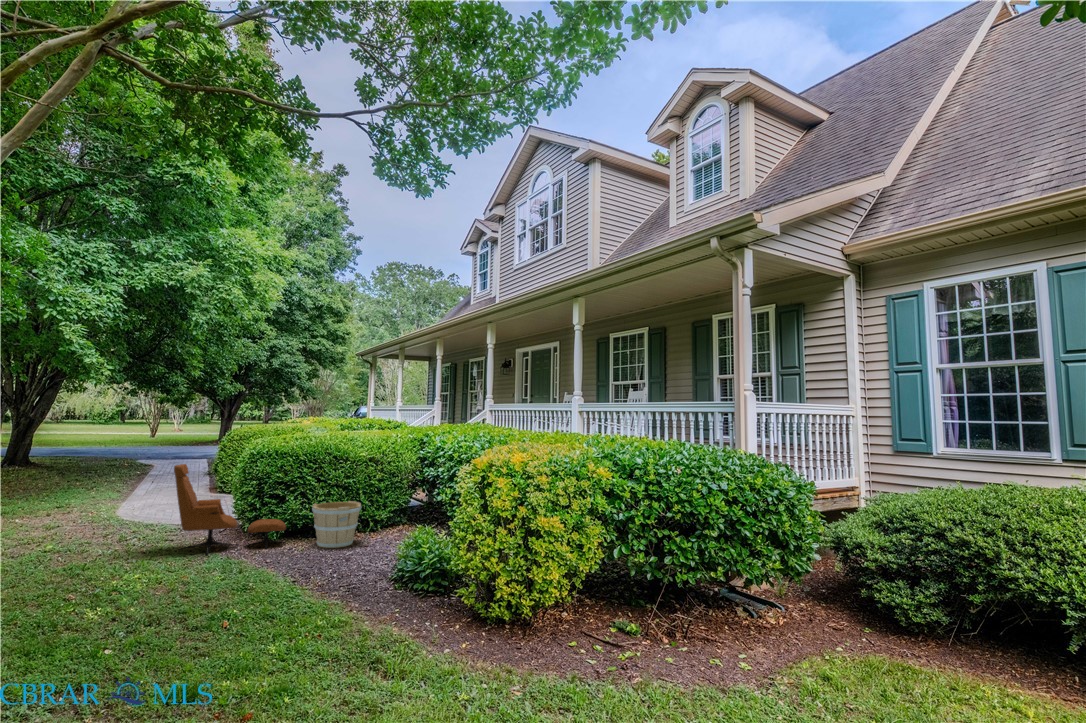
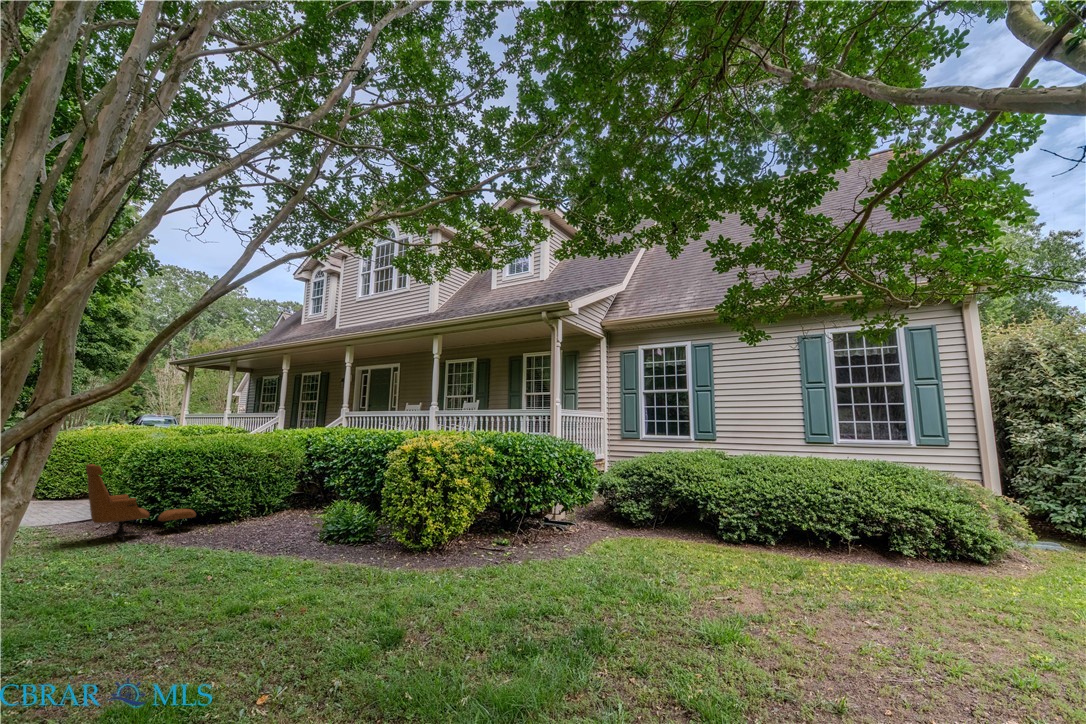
wooden bucket: present [312,501,361,548] -> none [223,489,268,528]

